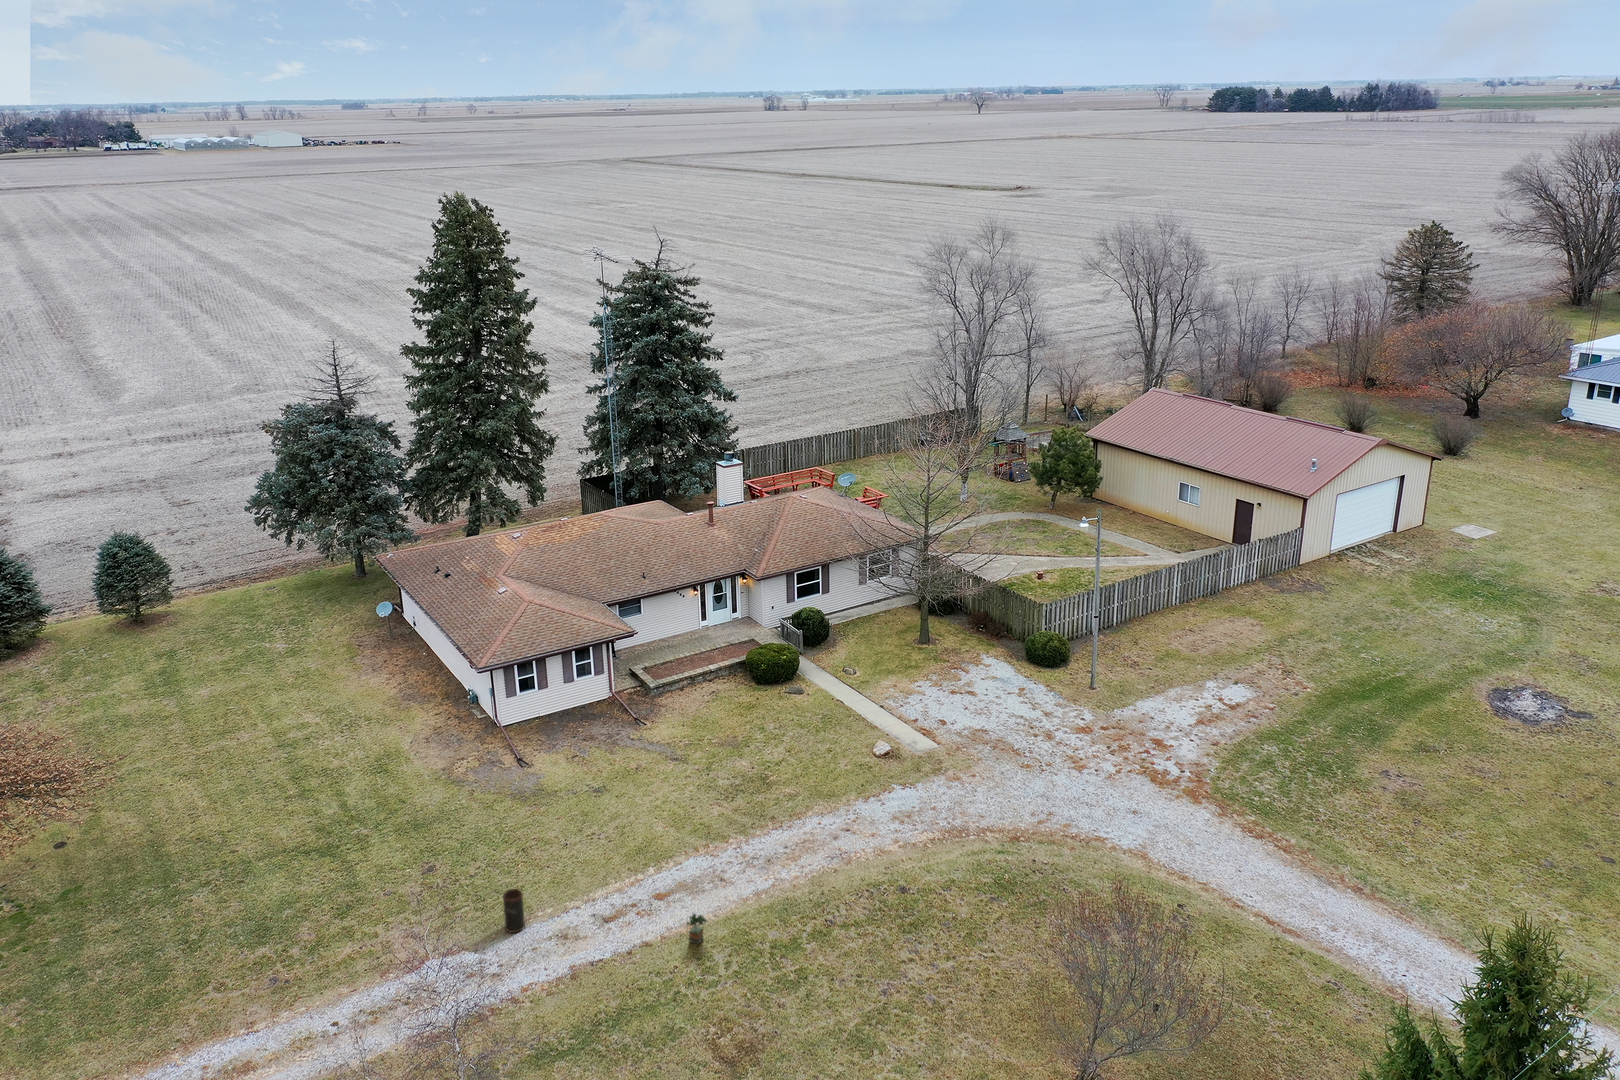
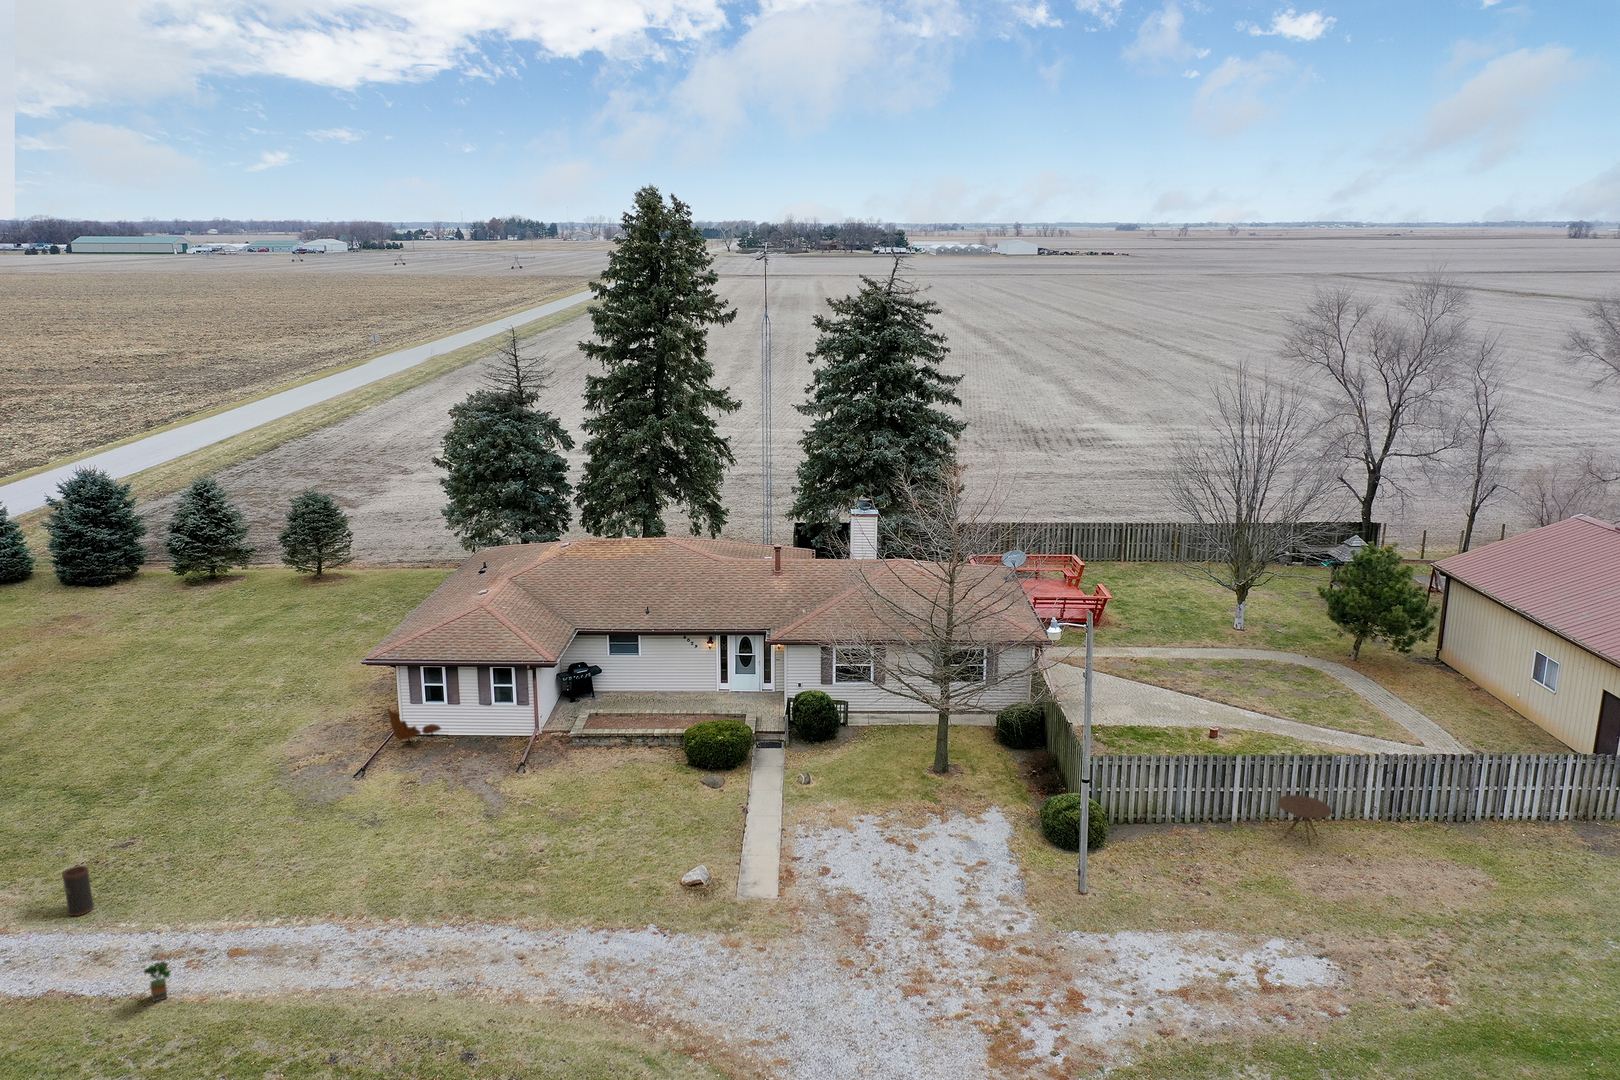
round table: none [1130,602,1162,630] -> present [1278,795,1332,844]
lounge chair: none [511,707,541,742] -> present [388,709,441,746]

